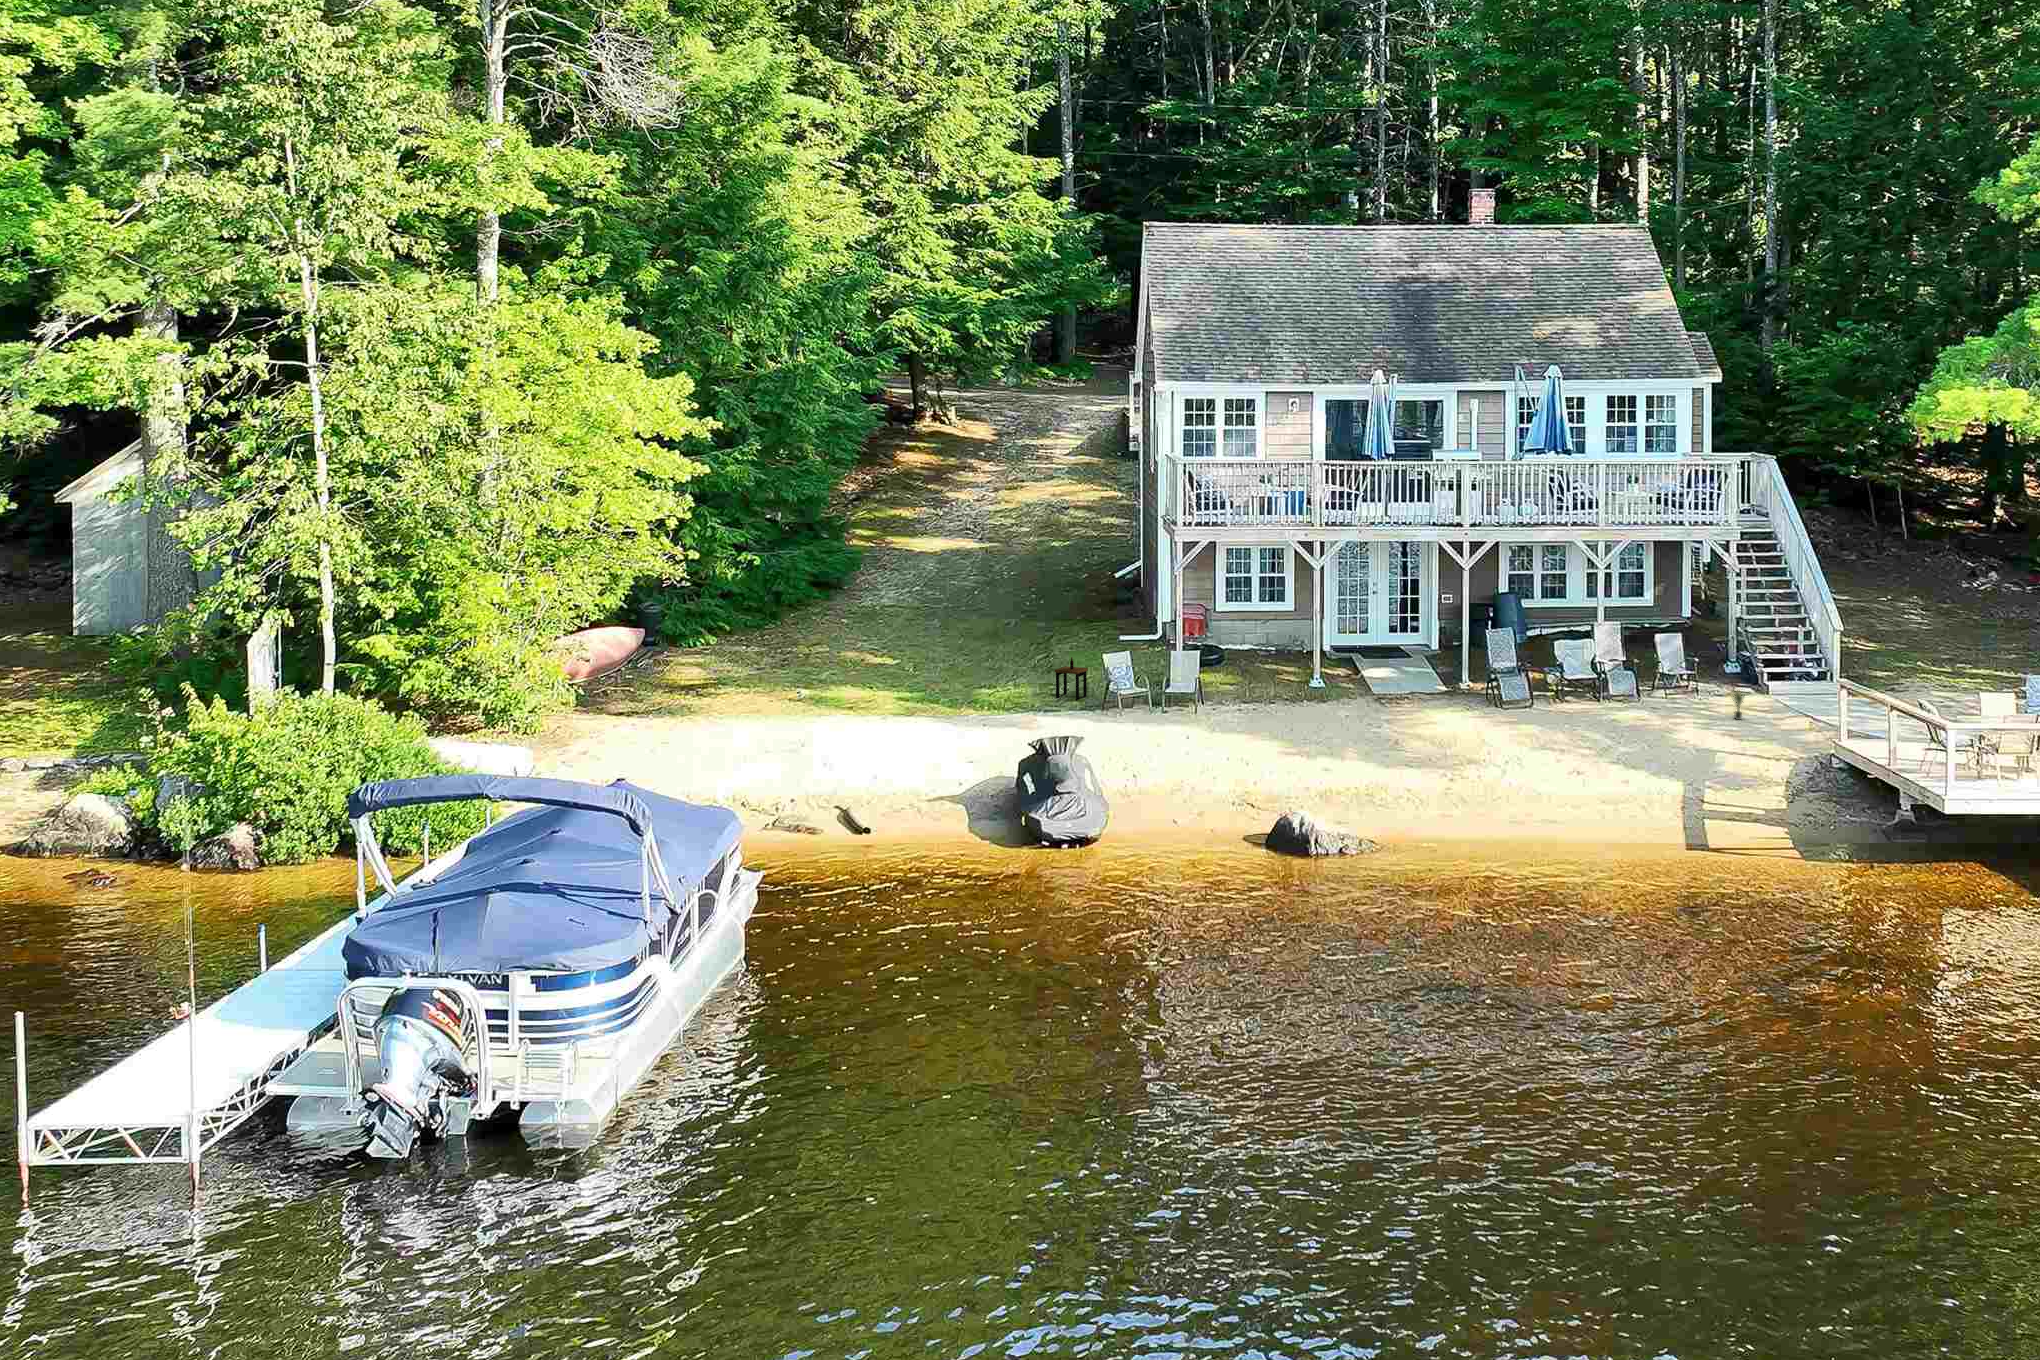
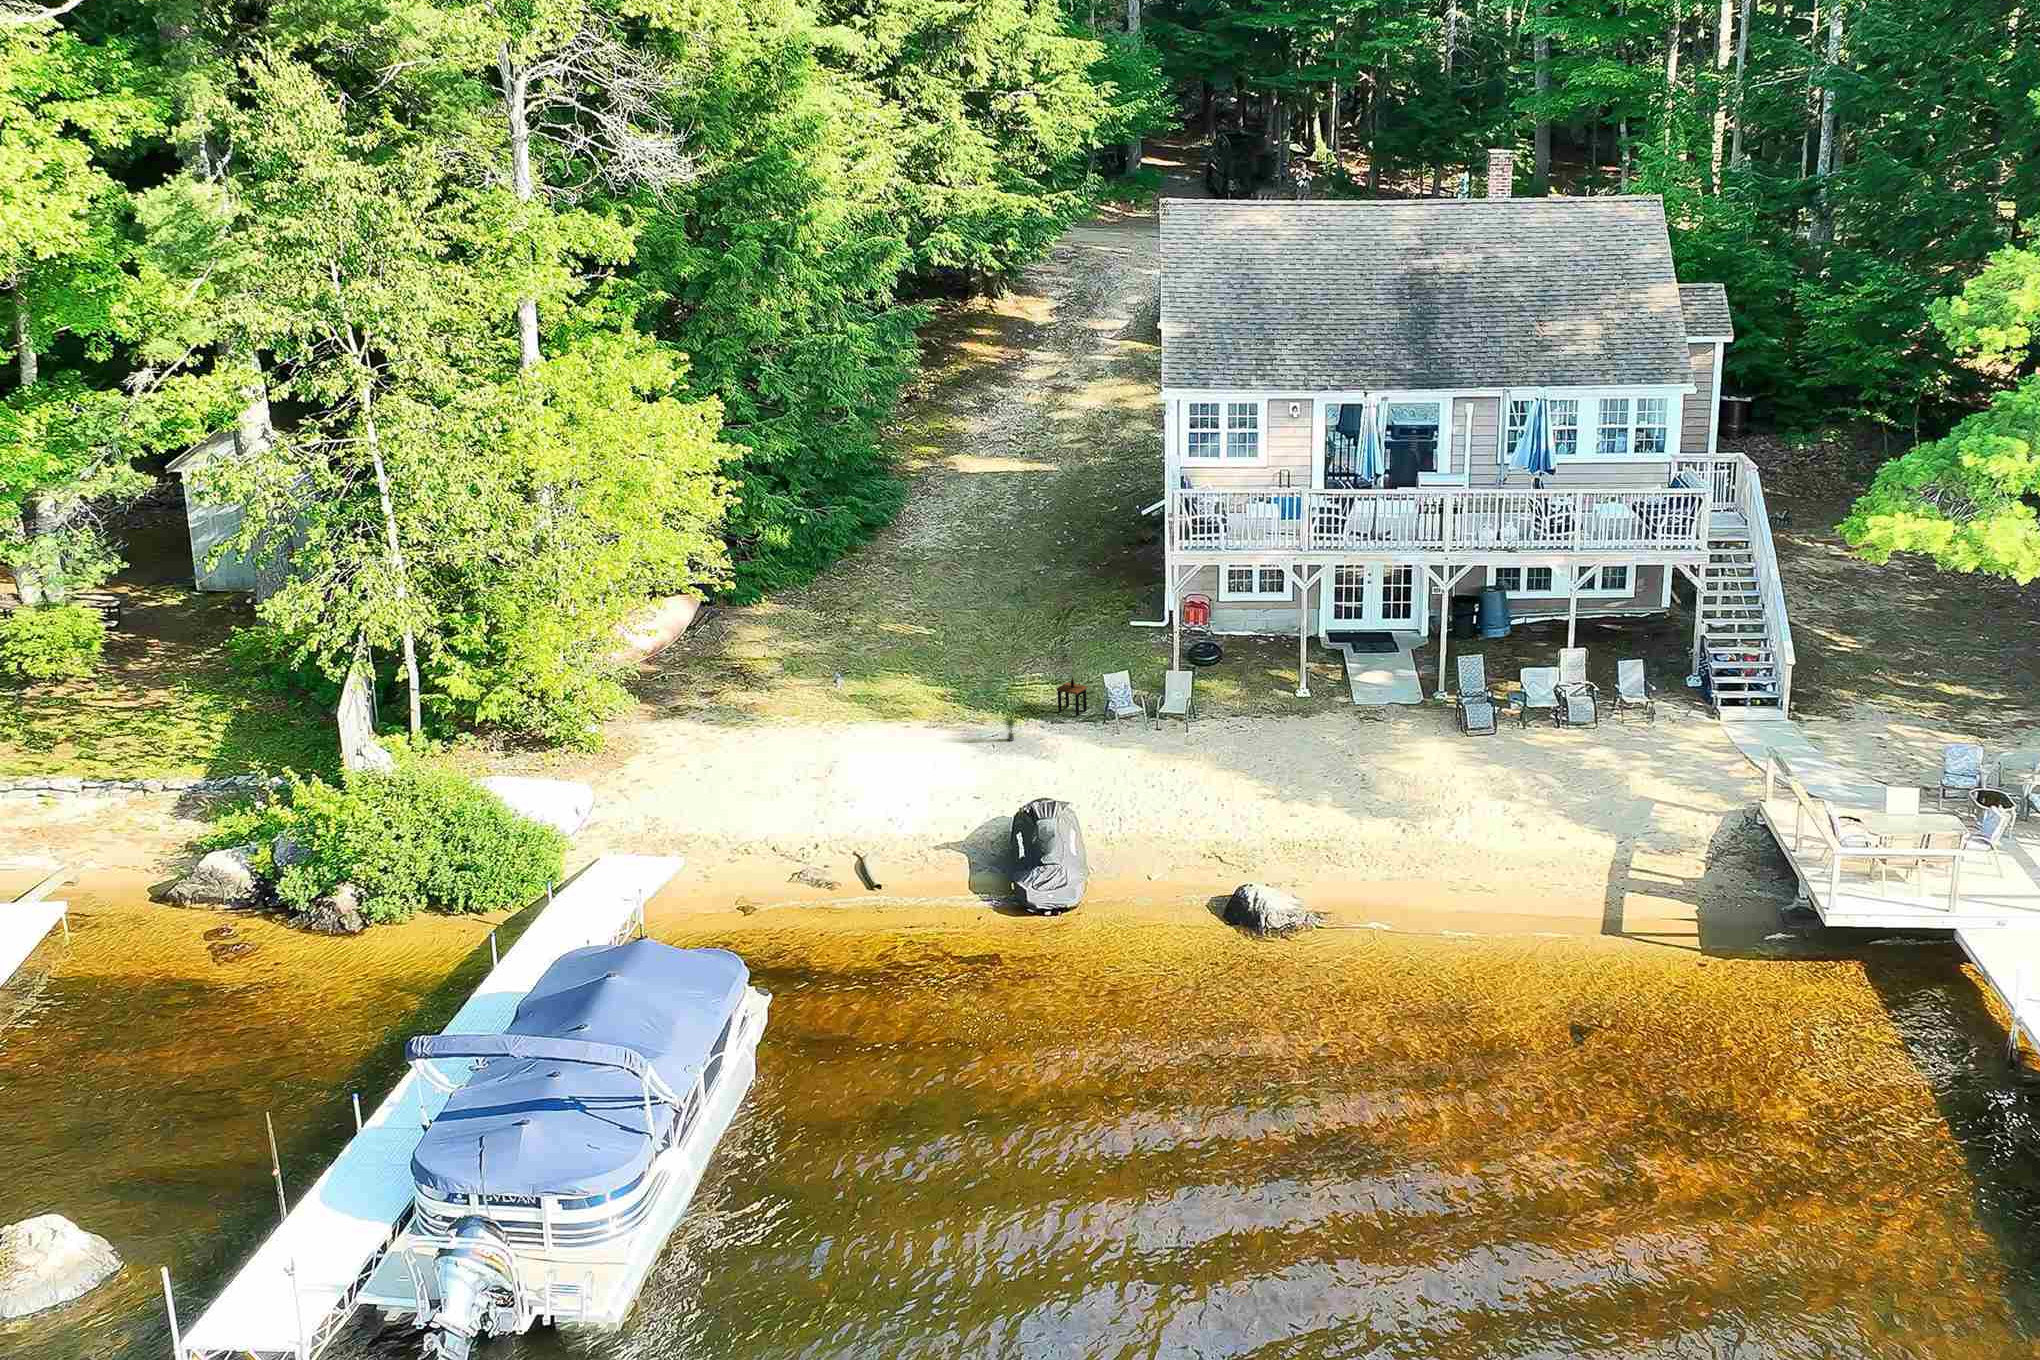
potted plant: present [1733,690,1745,720] -> present [1005,713,1016,741]

